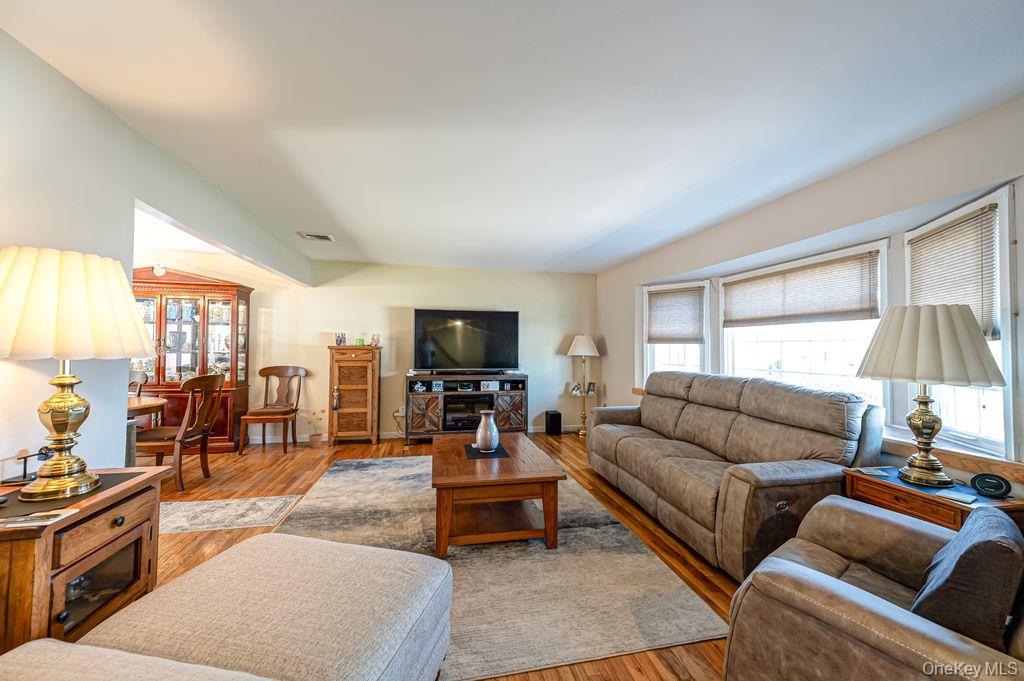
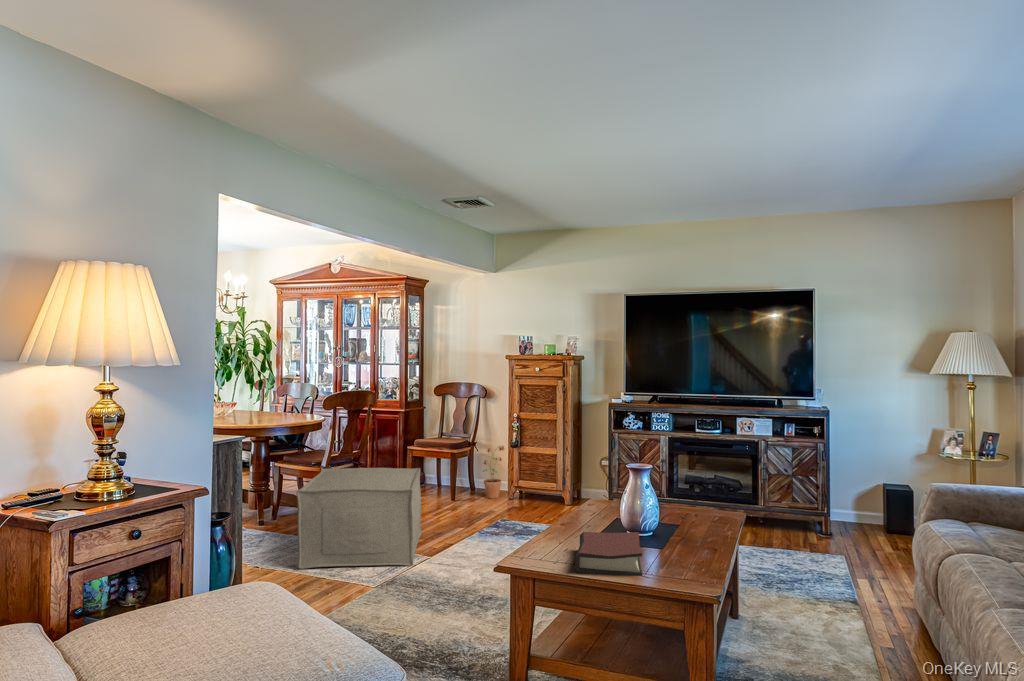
ottoman: none [179,431,296,530] -> present [296,468,422,569]
hardback book: none [465,448,515,476] -> present [575,532,642,576]

